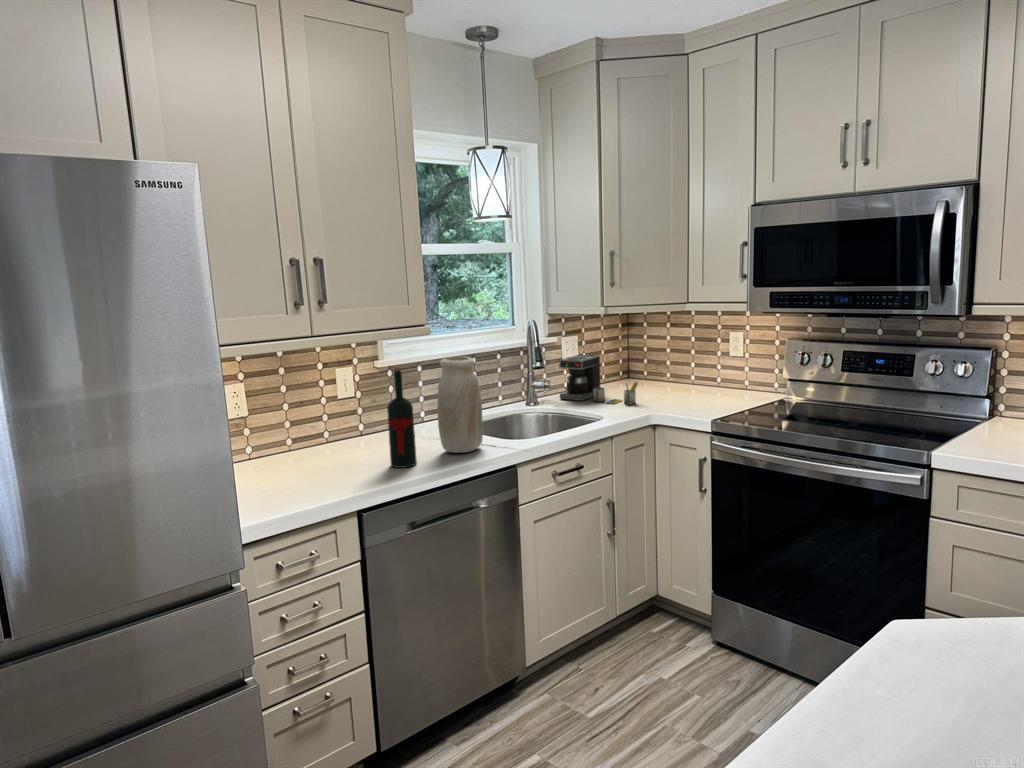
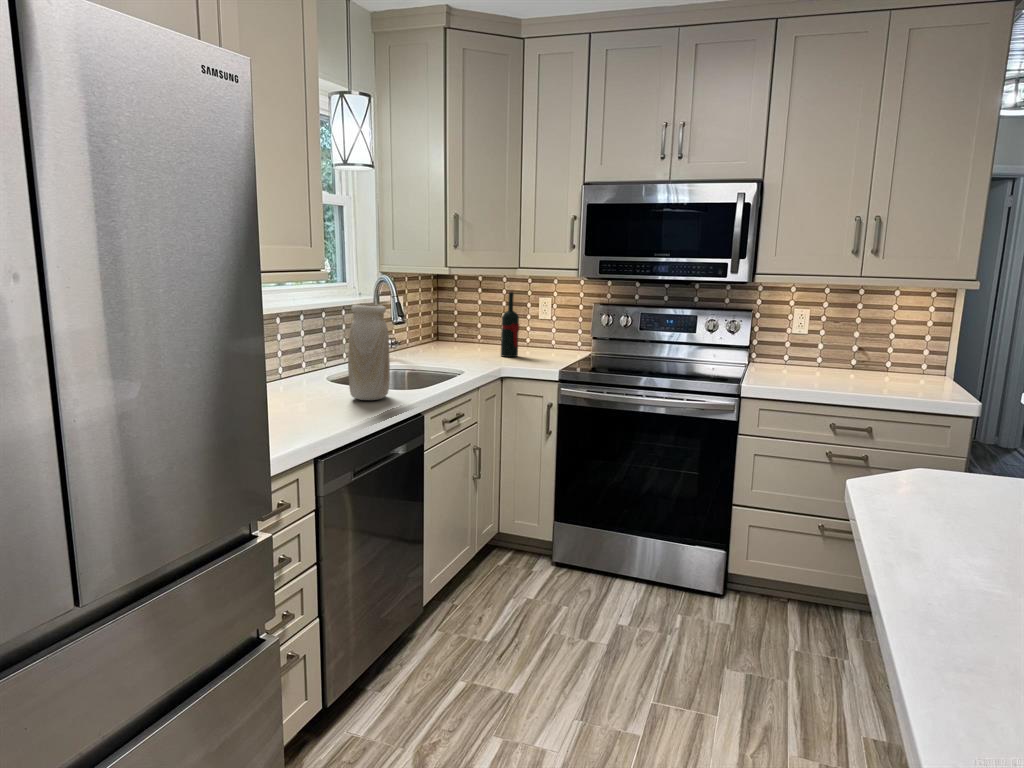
coffee maker: present [559,355,638,405] -> none [397,315,478,360]
wine bottle: present [387,366,417,468] -> present [501,290,519,357]

